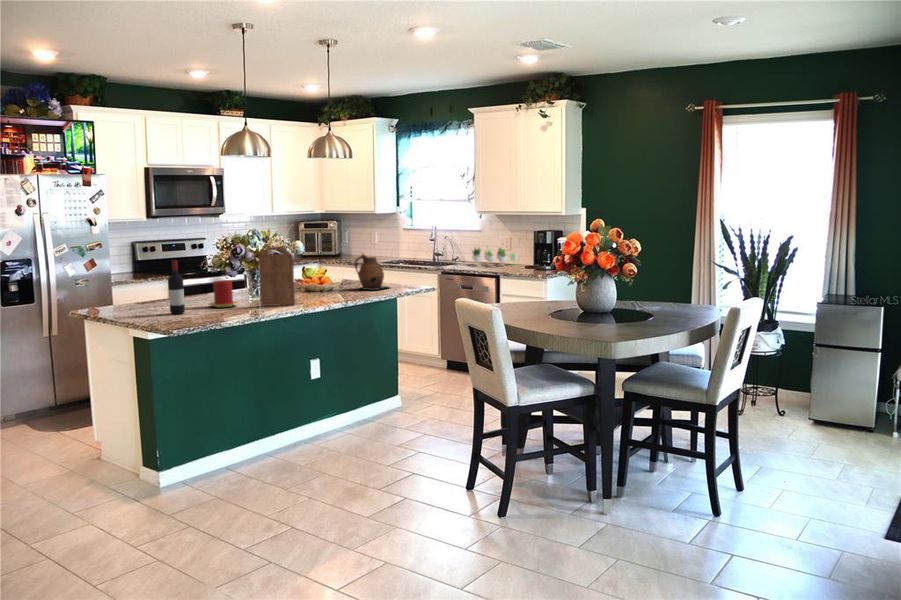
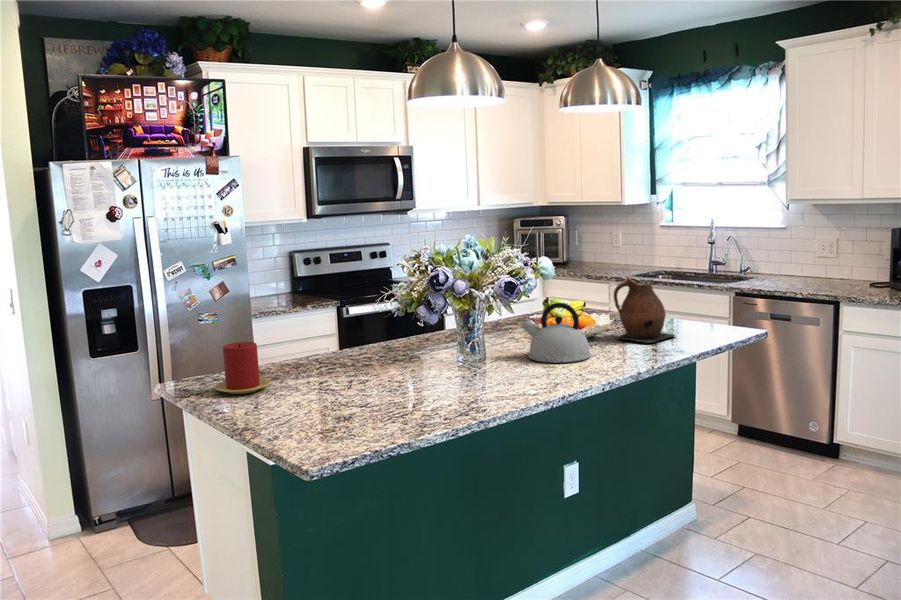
cutting board: present [258,247,295,306] -> none [448,275,515,384]
succulent plant: present [472,248,517,263] -> none [778,251,857,286]
wine bottle: present [168,260,185,314] -> none [283,304,314,405]
kettle: none [300,265,339,298] -> present [522,303,591,363]
candle: present [209,280,238,308] -> present [215,342,271,394]

